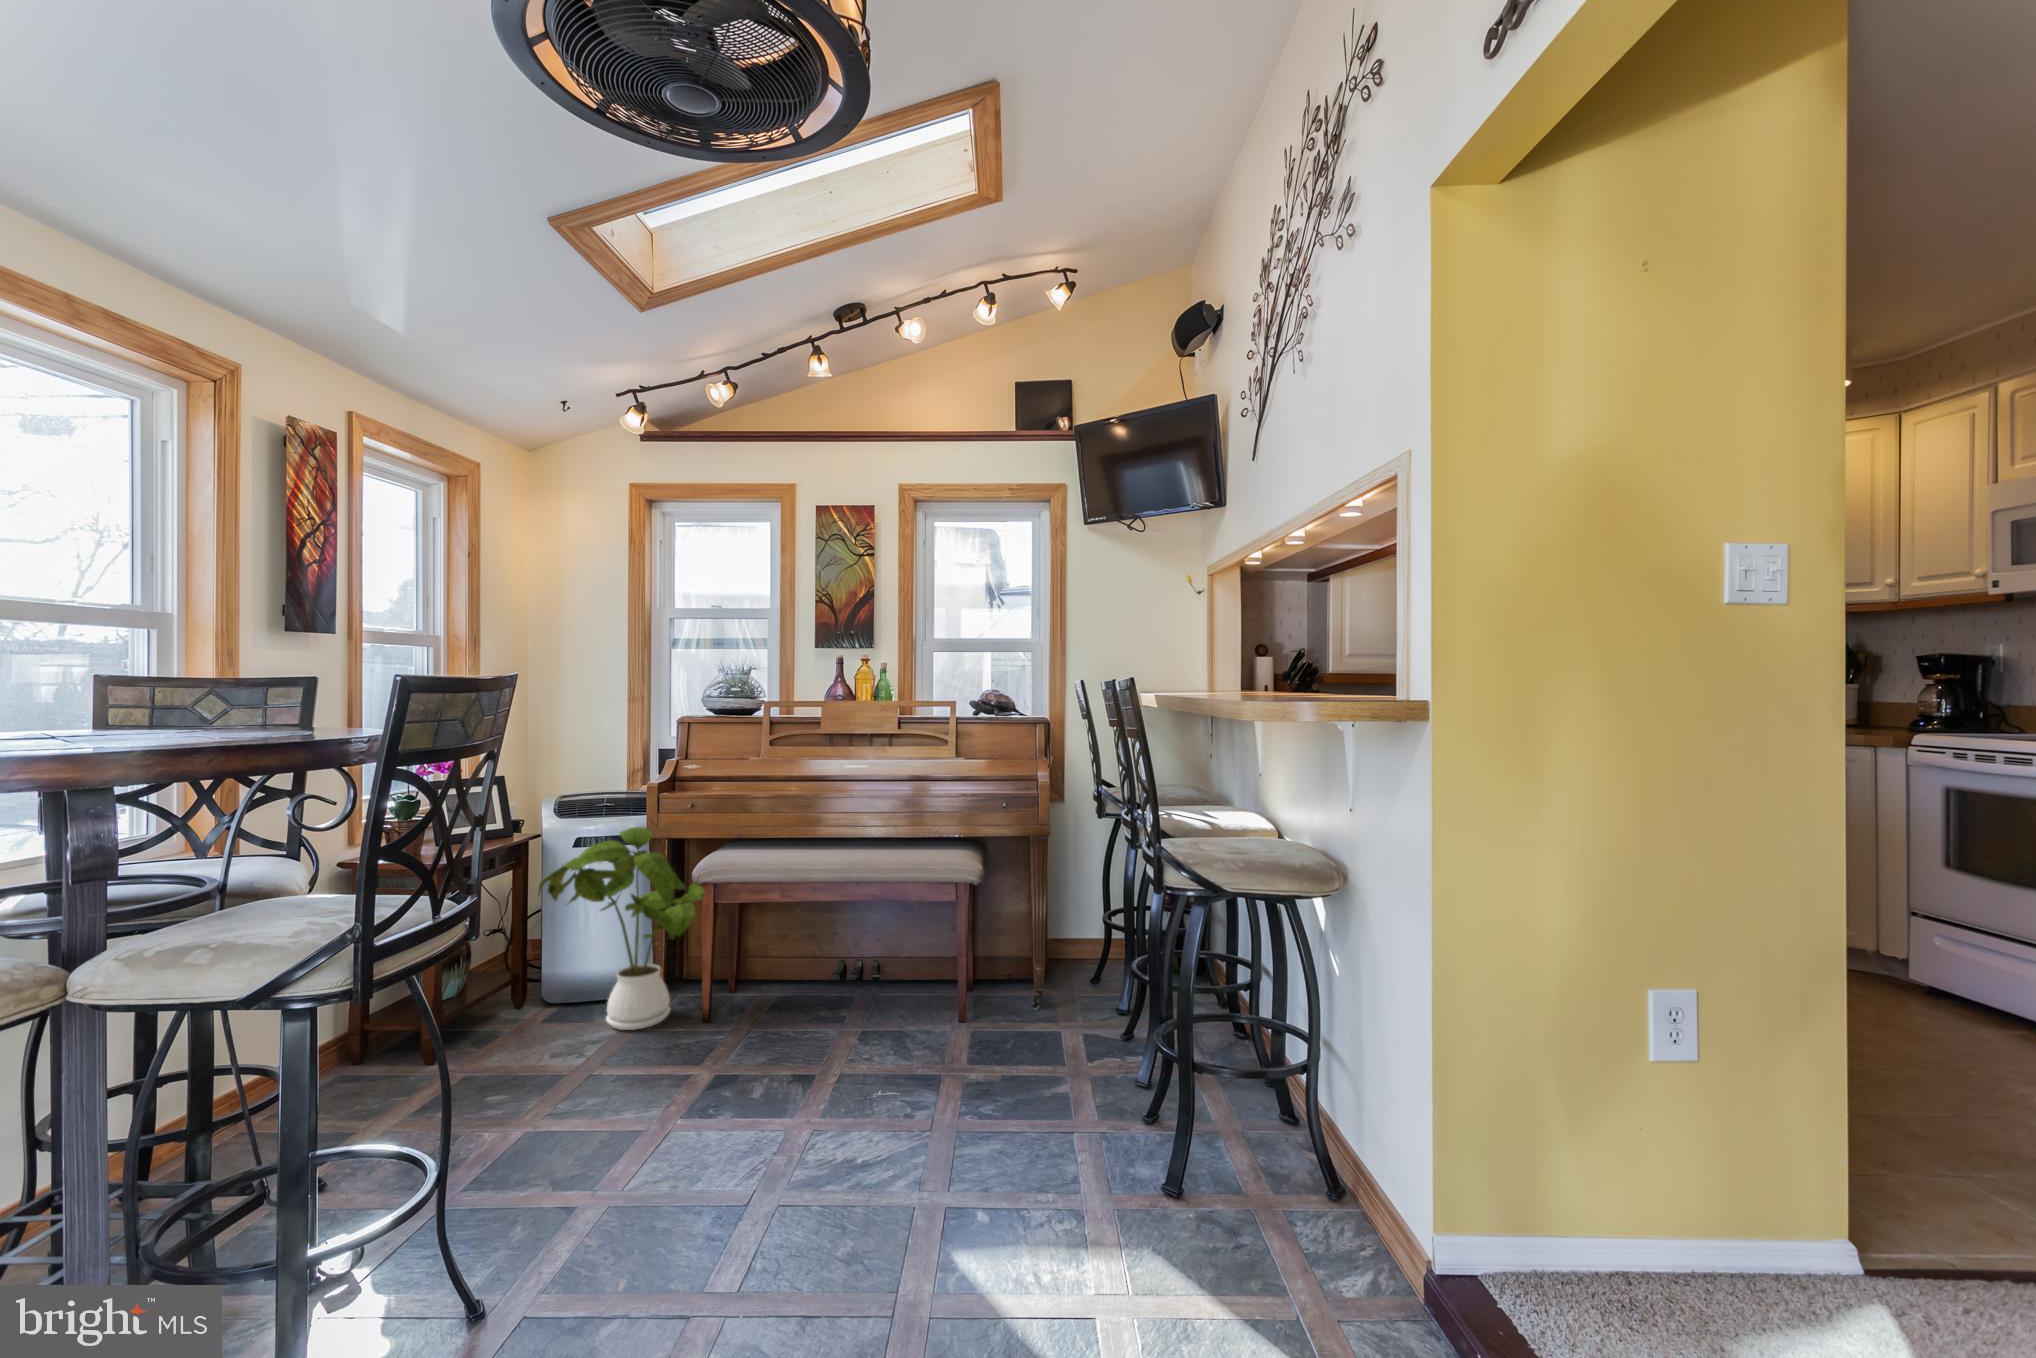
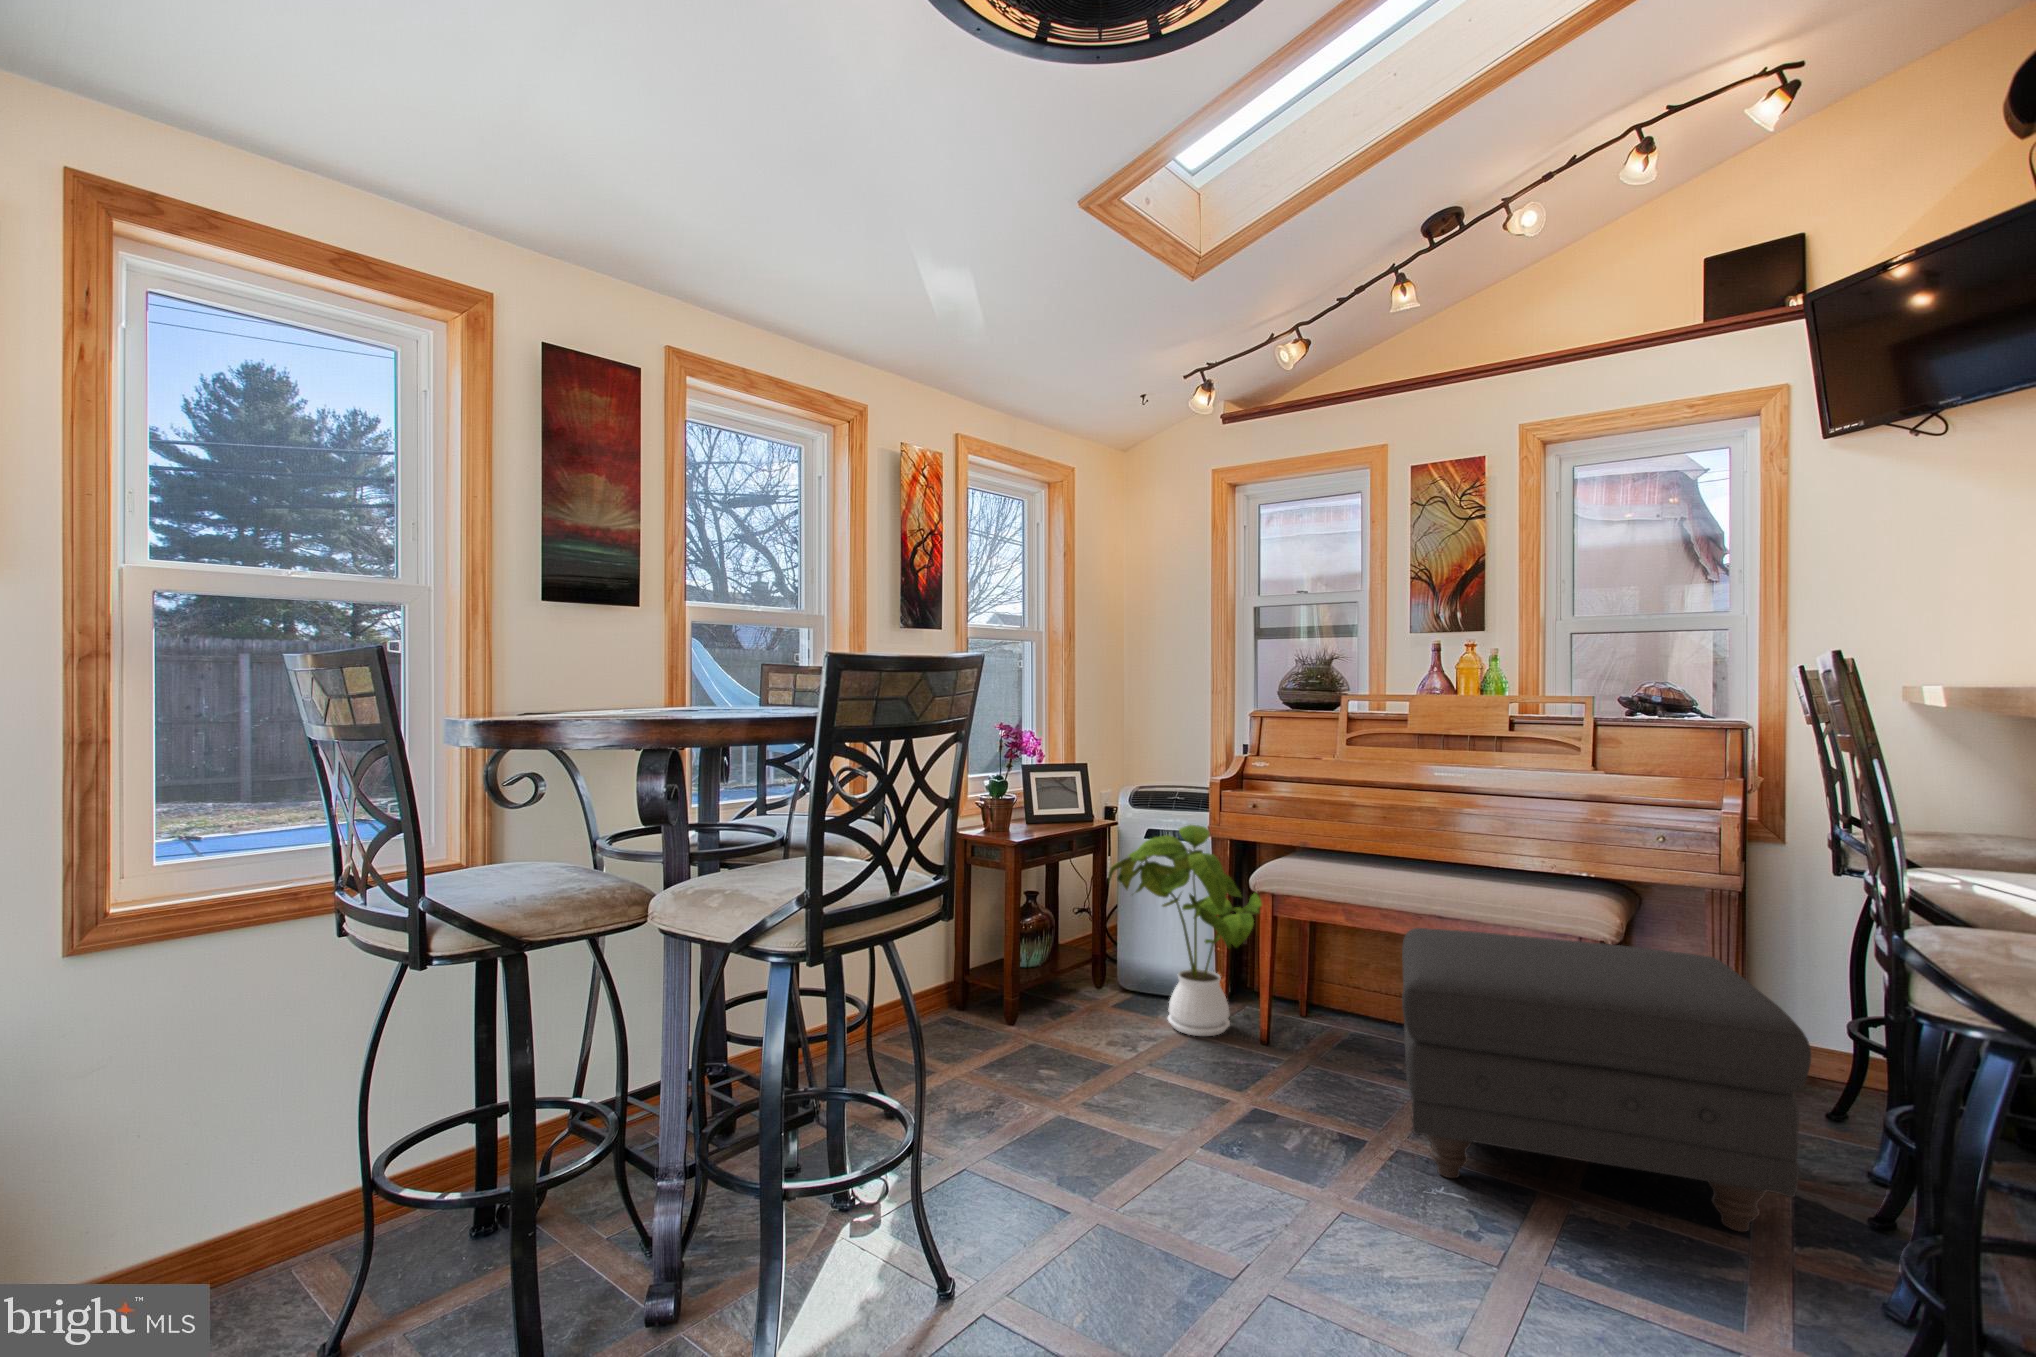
ottoman: none [830,876,1098,1088] -> present [1402,928,1811,1232]

